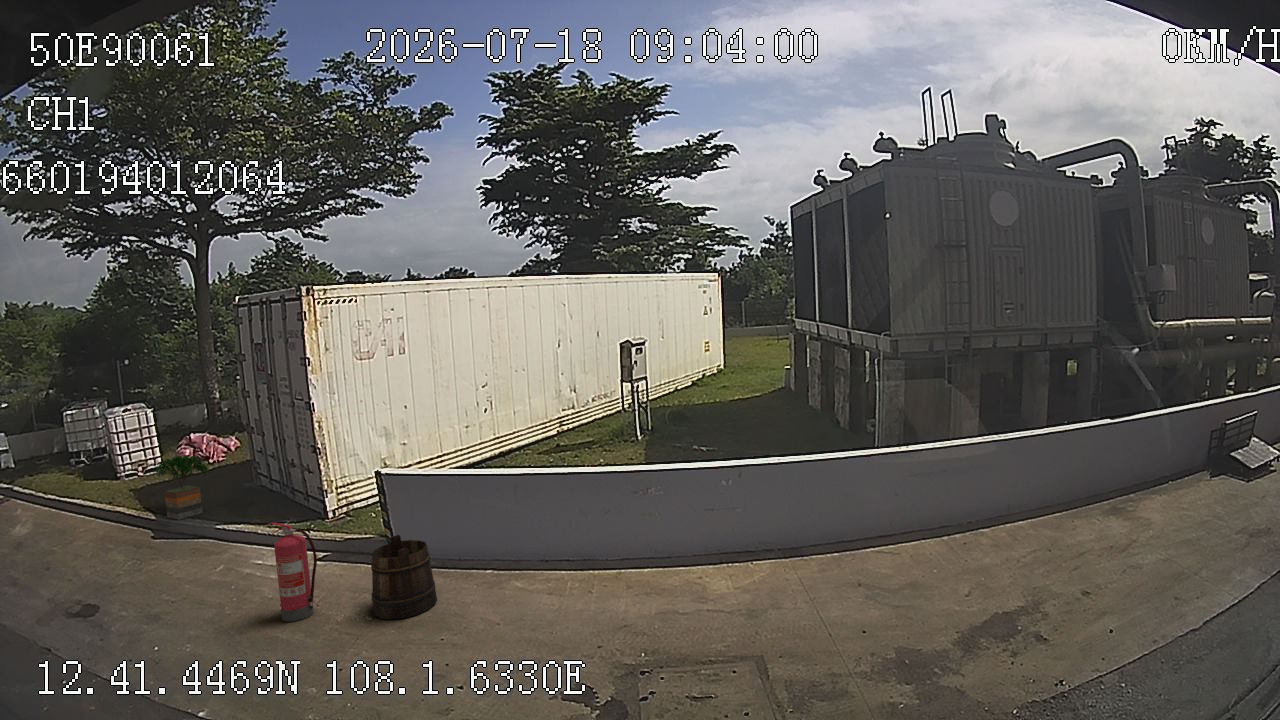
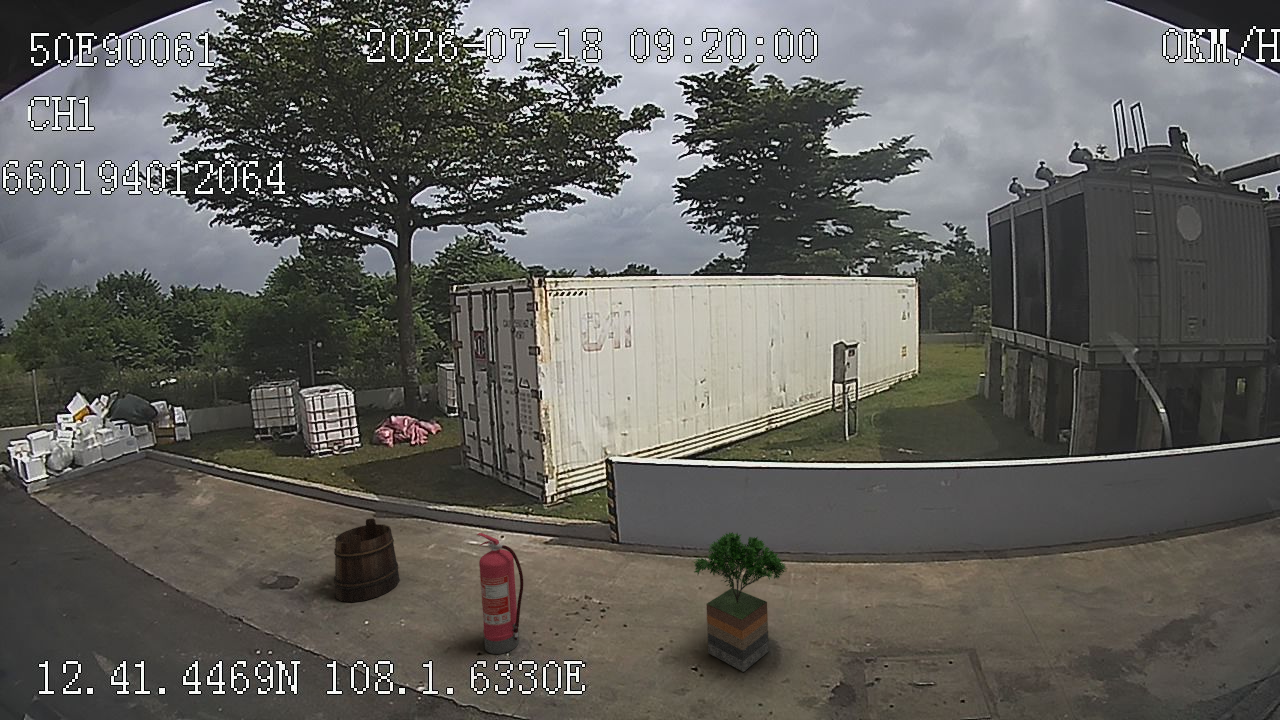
potted tree: present [157,456,208,520] -> present [694,532,787,672]
bucket: present [371,535,437,619] -> present [334,518,400,602]

